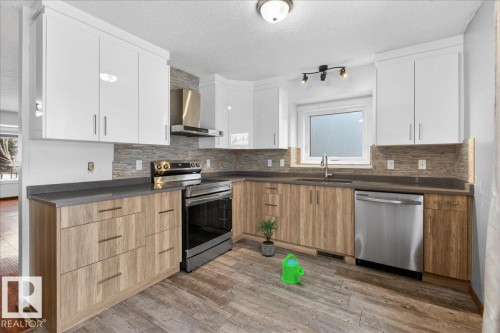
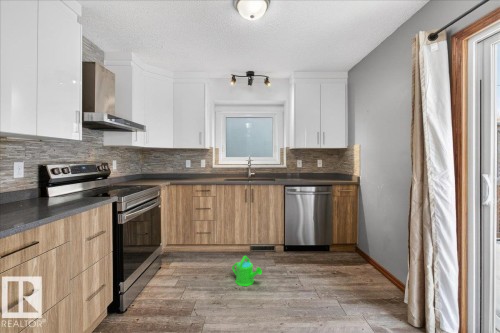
potted plant: present [257,219,277,257] -> none [193,223,220,264]

